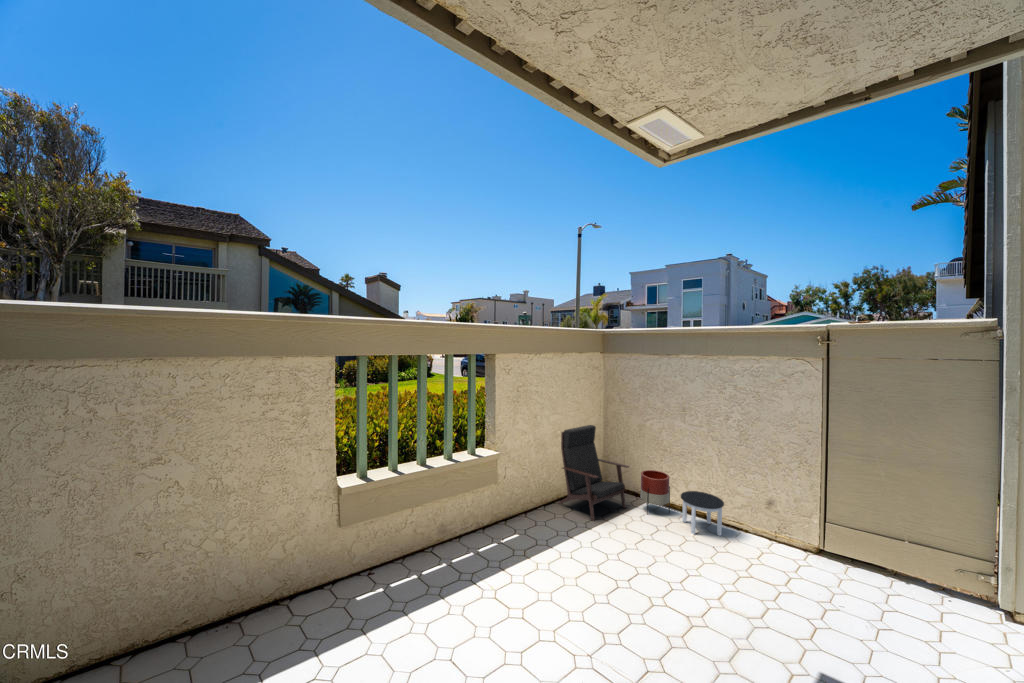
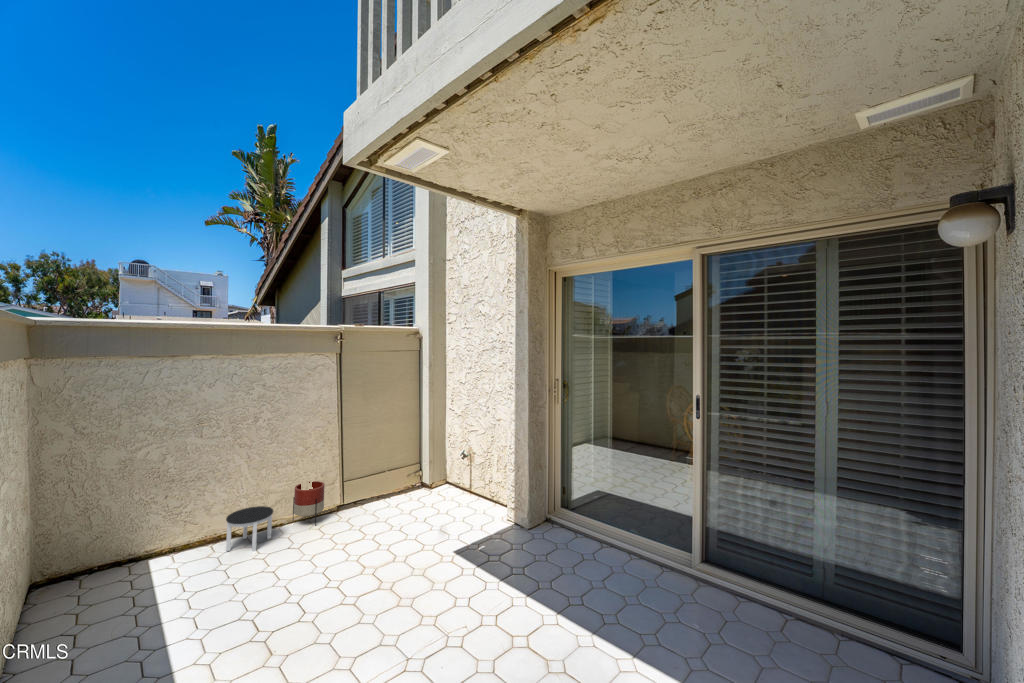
lounge chair: present [558,425,629,521] -> none [31,495,158,659]
planter: present [640,470,670,515] -> present [293,481,325,526]

